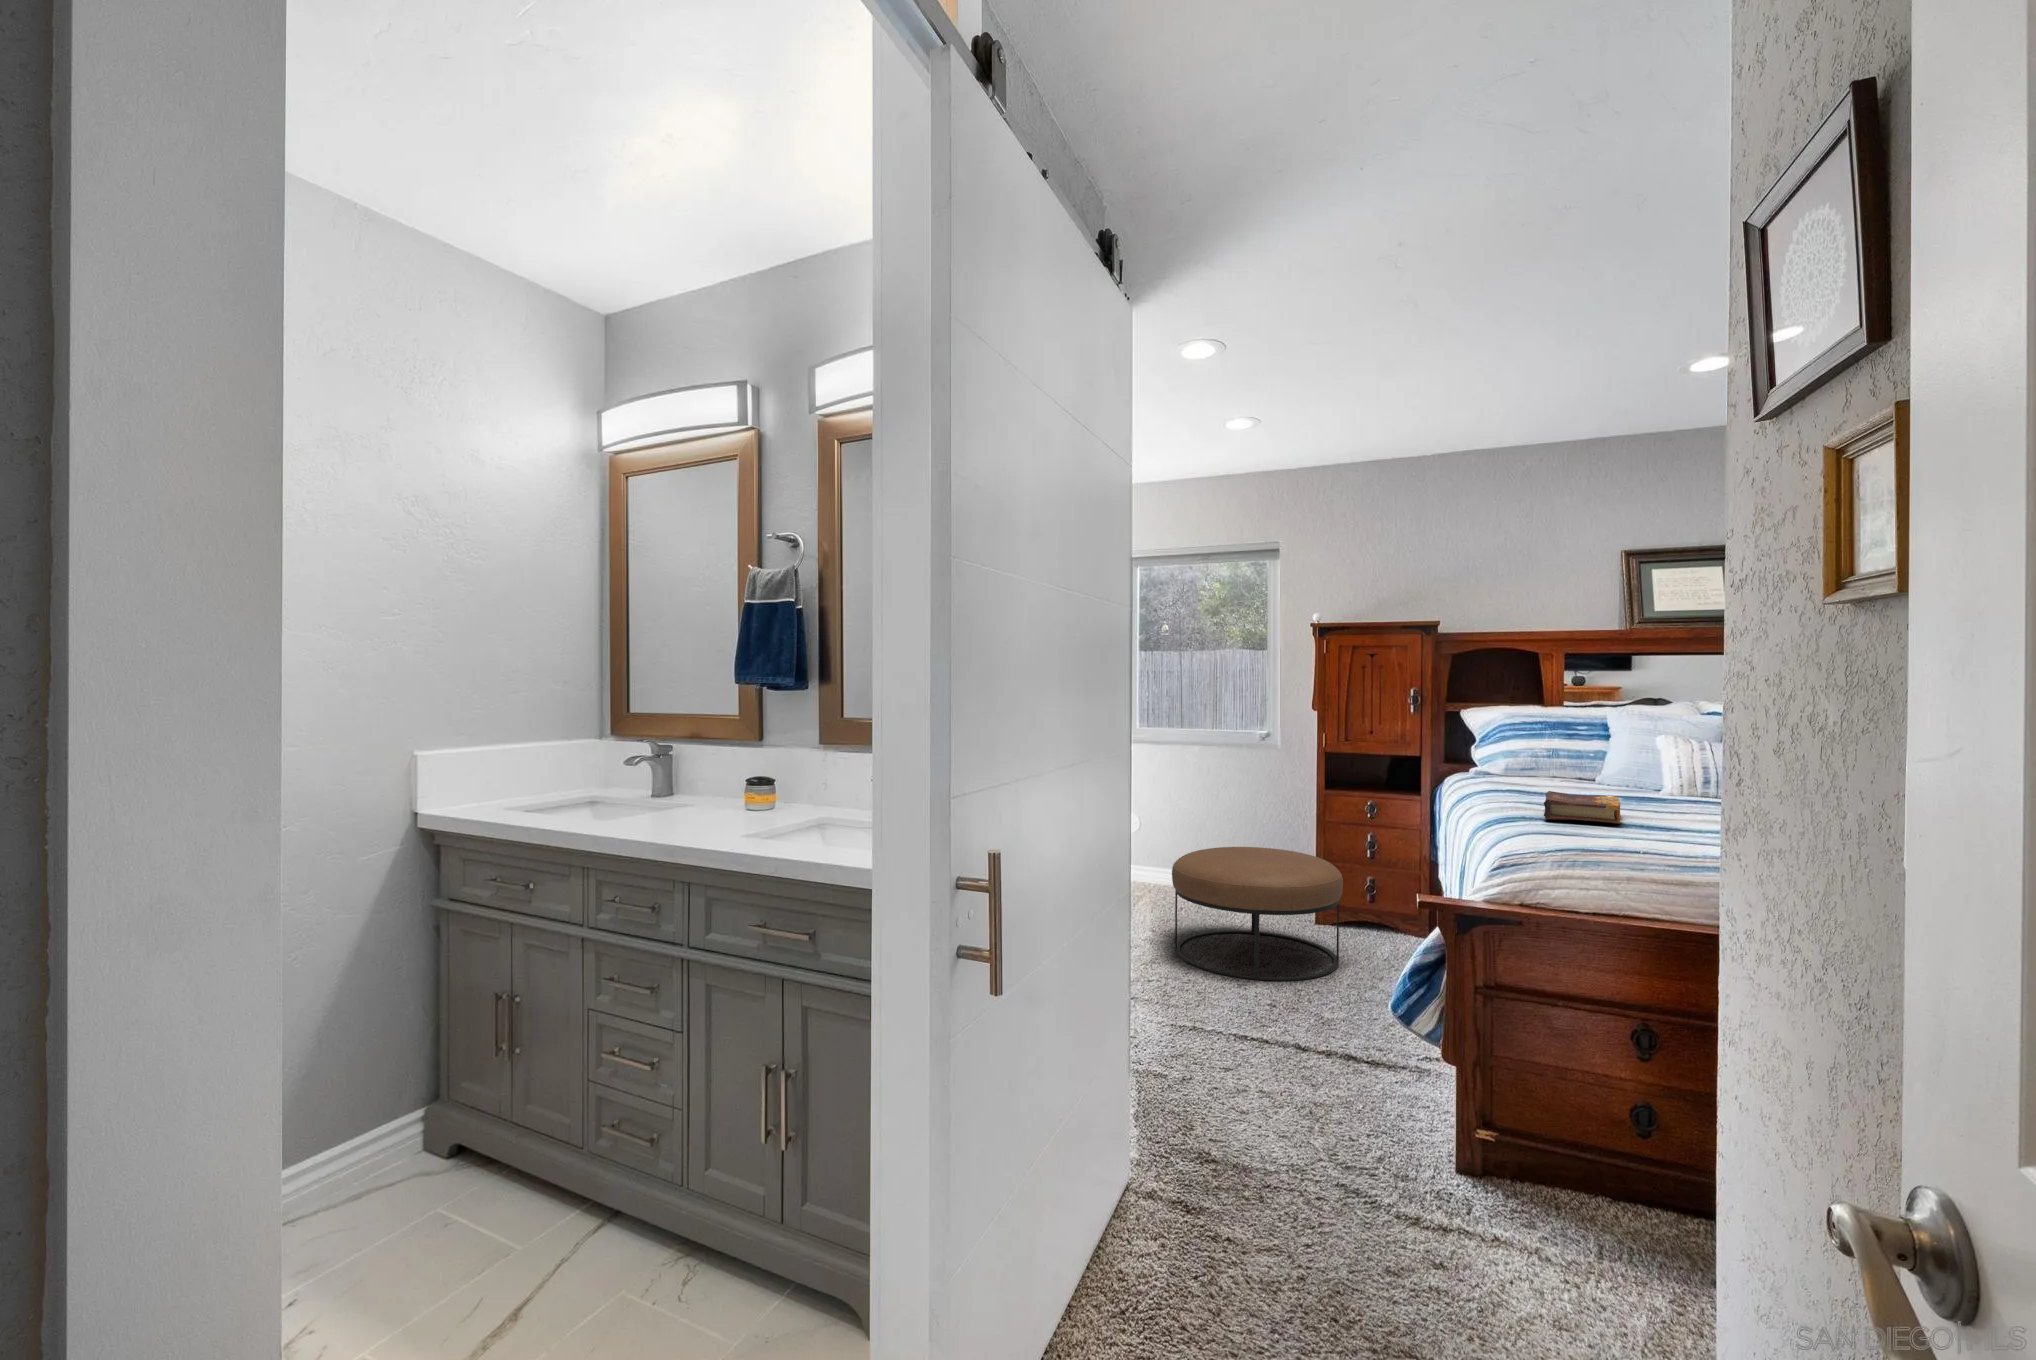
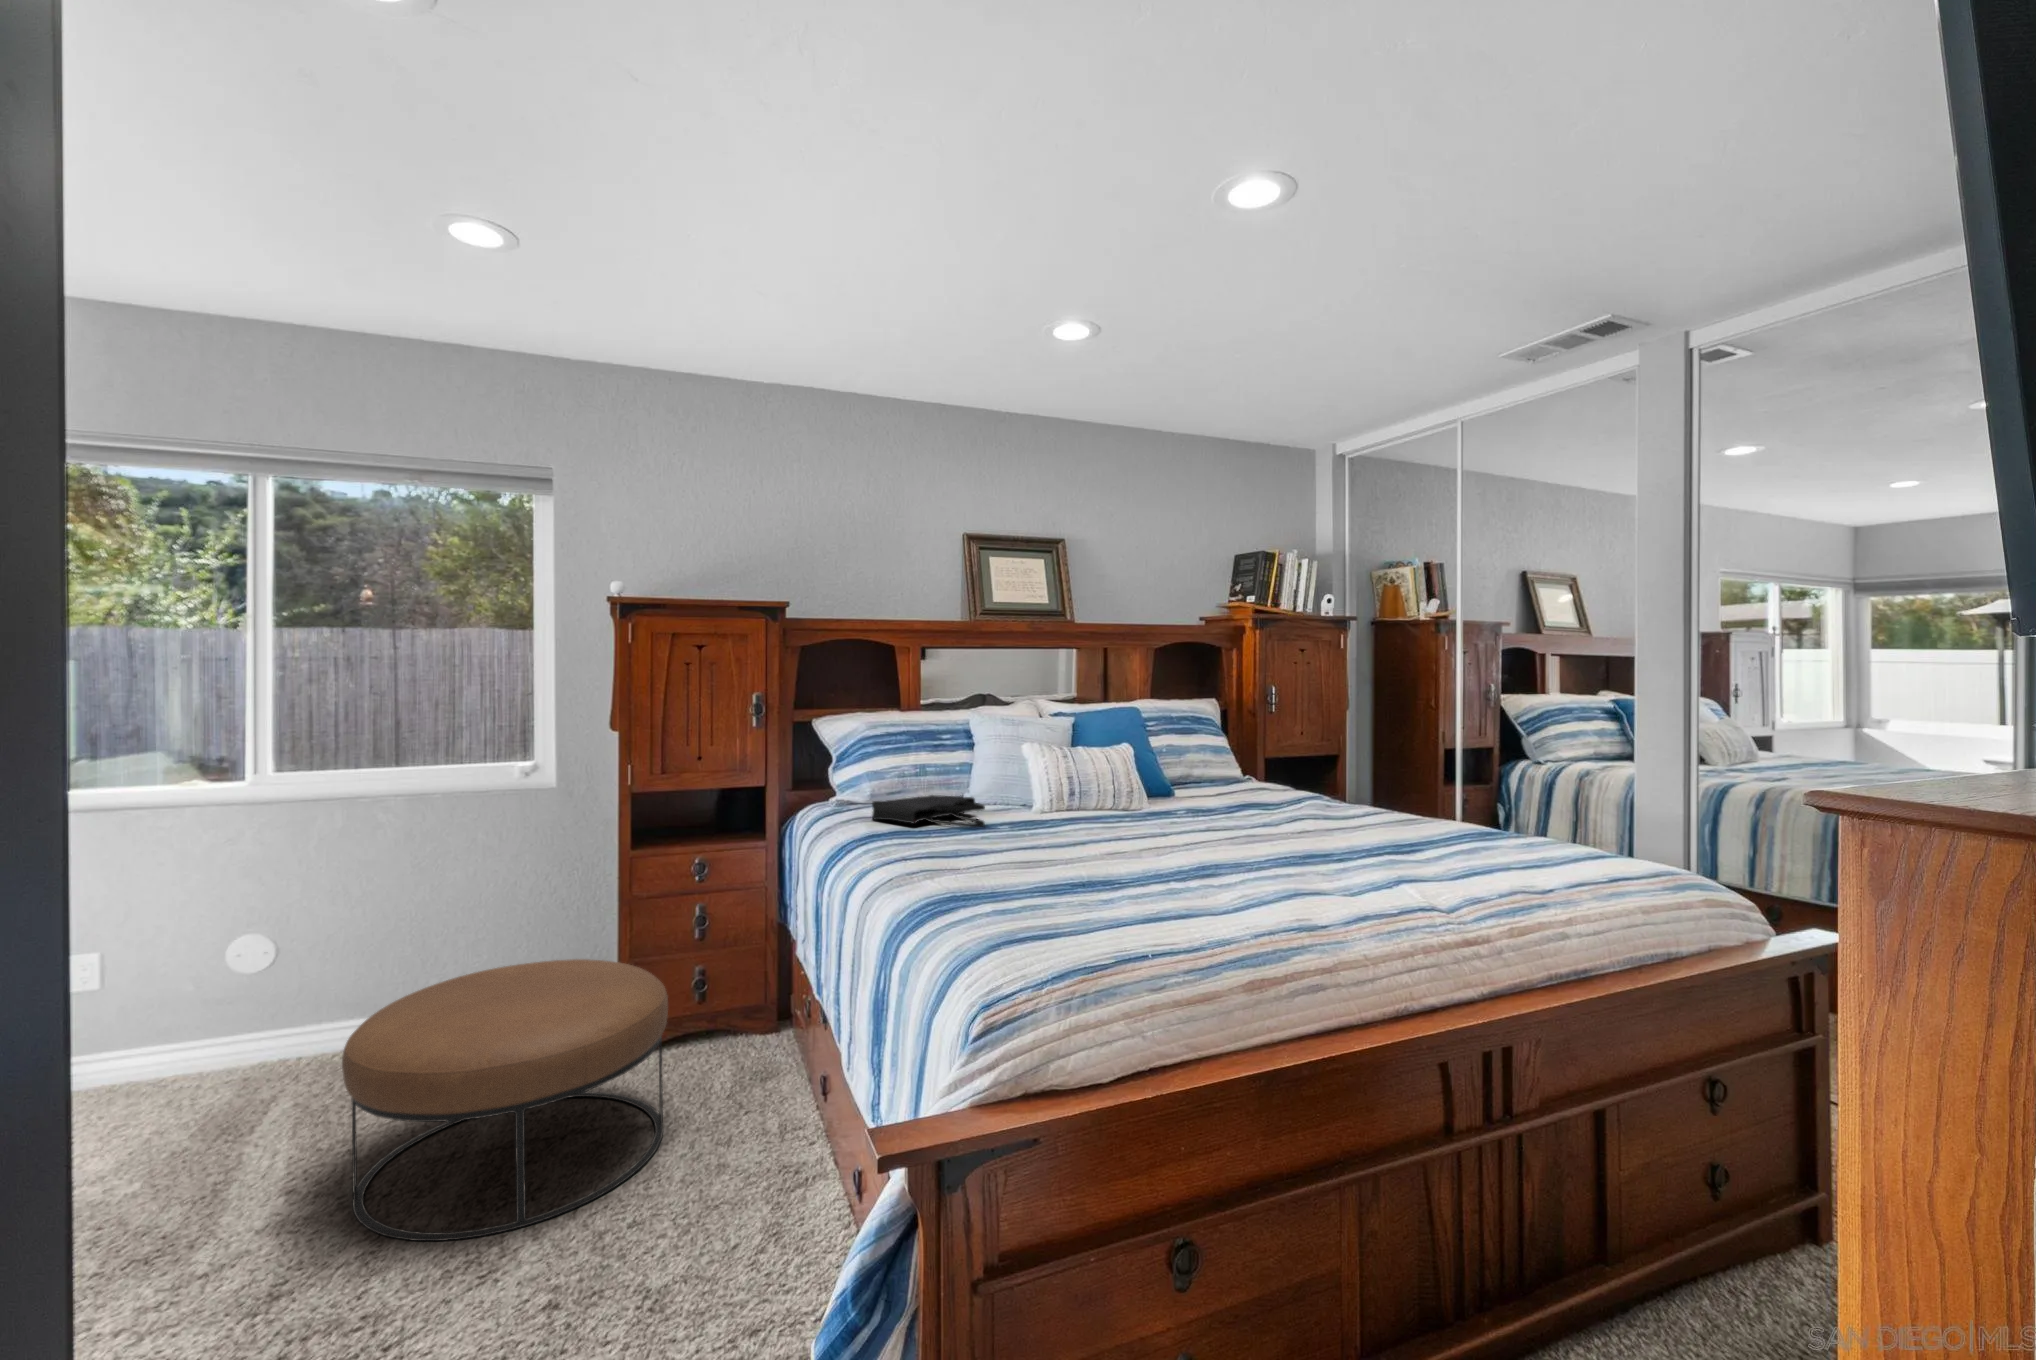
tote bag: none [1499,769,1594,794] -> present [872,795,985,828]
book: present [1544,791,1620,824] -> none [958,838,1062,890]

